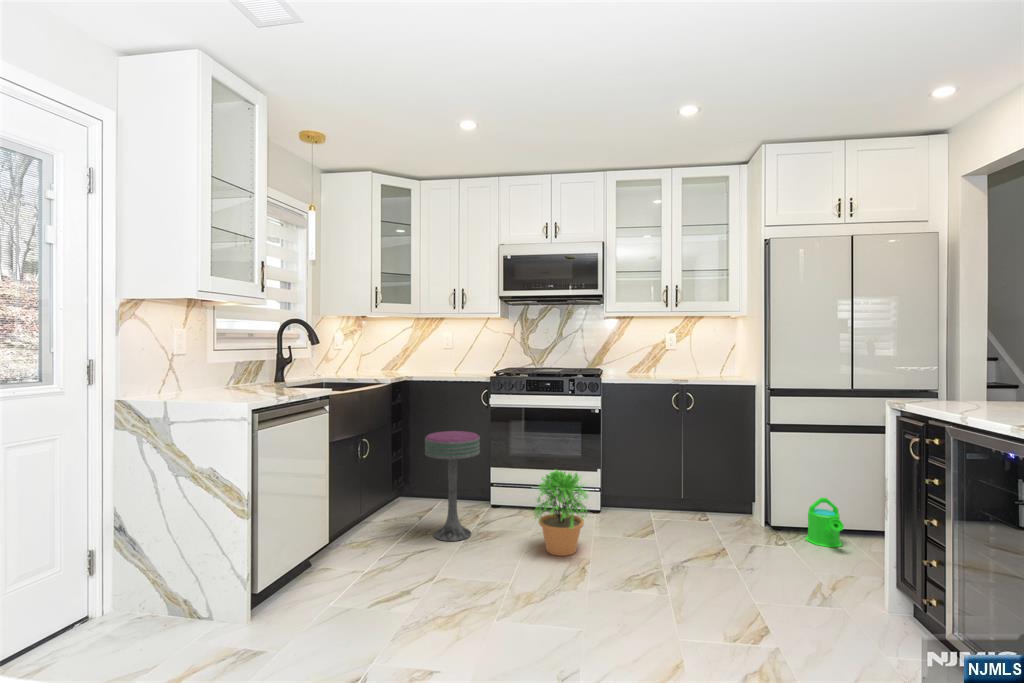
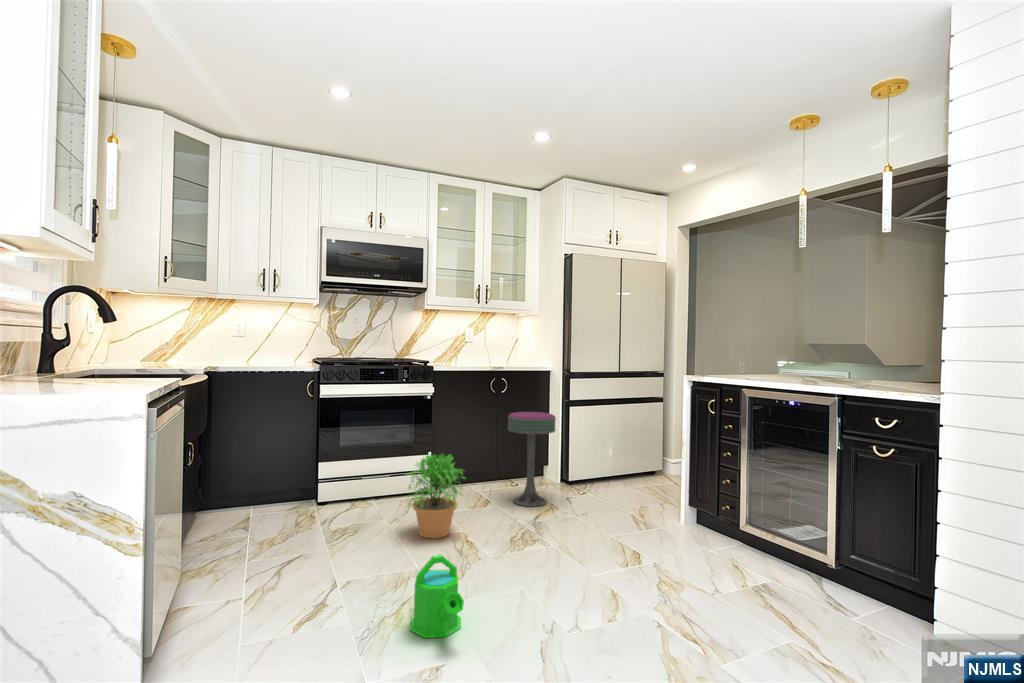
bar stool: present [425,431,480,541] -> present [508,412,556,507]
watering can: present [805,498,844,547] -> present [410,555,464,638]

